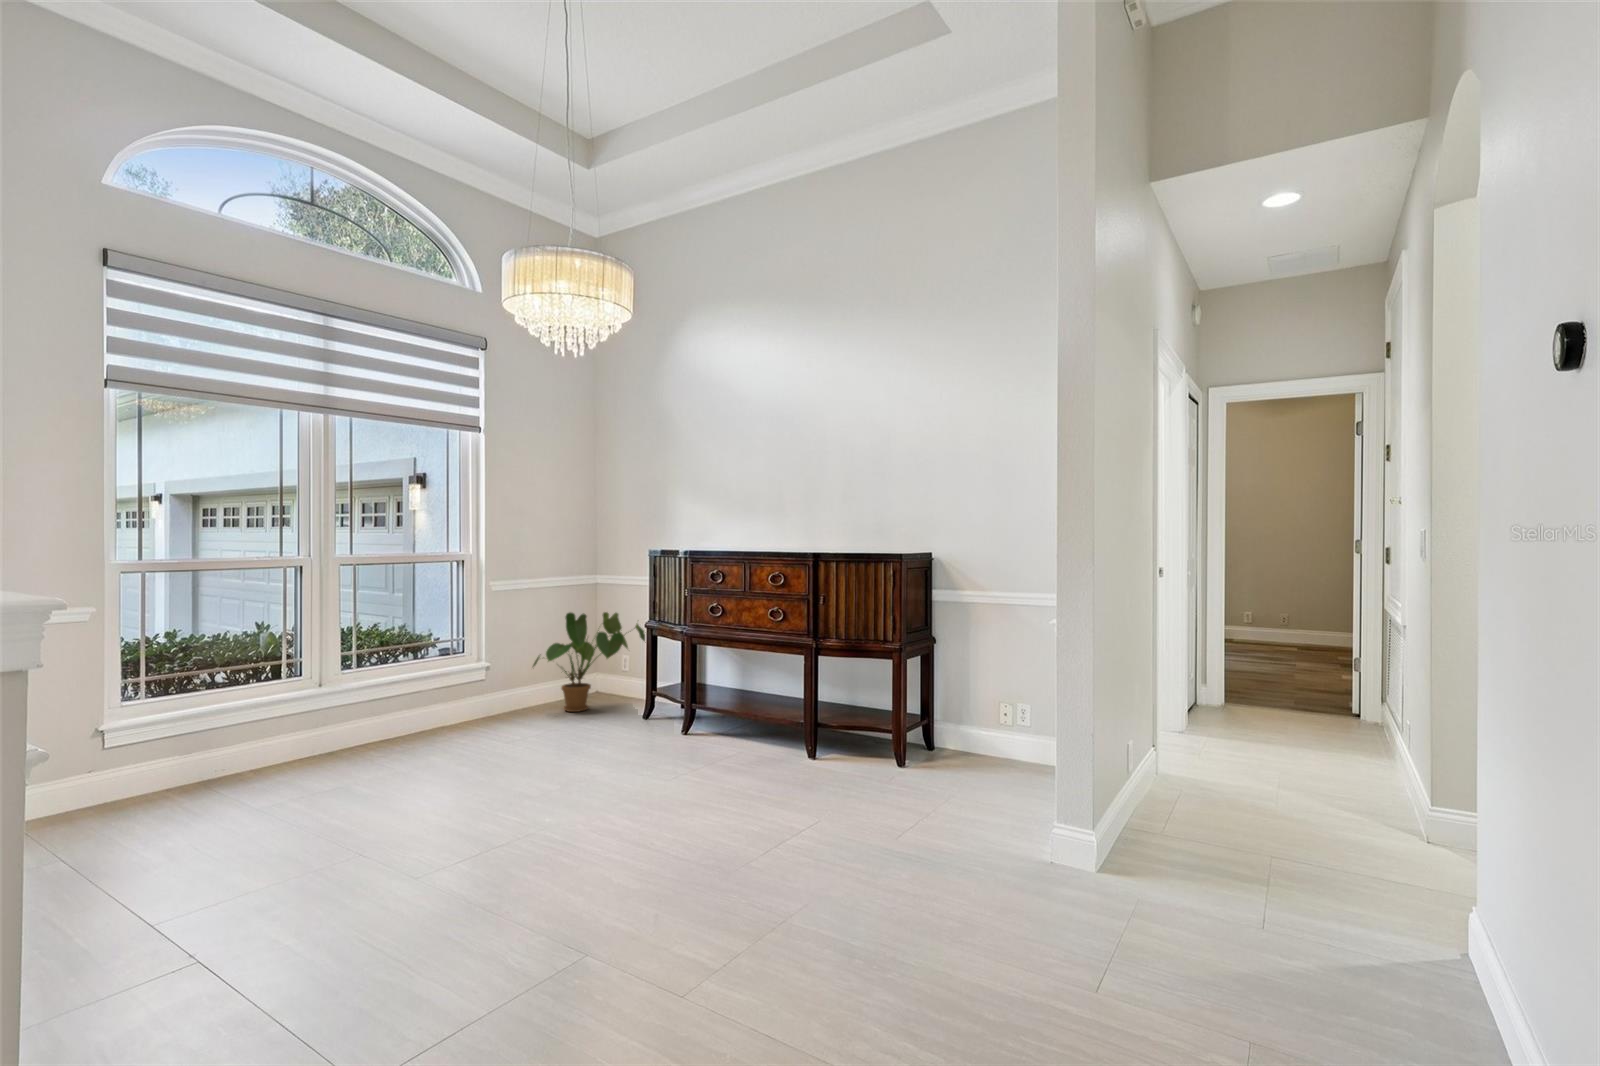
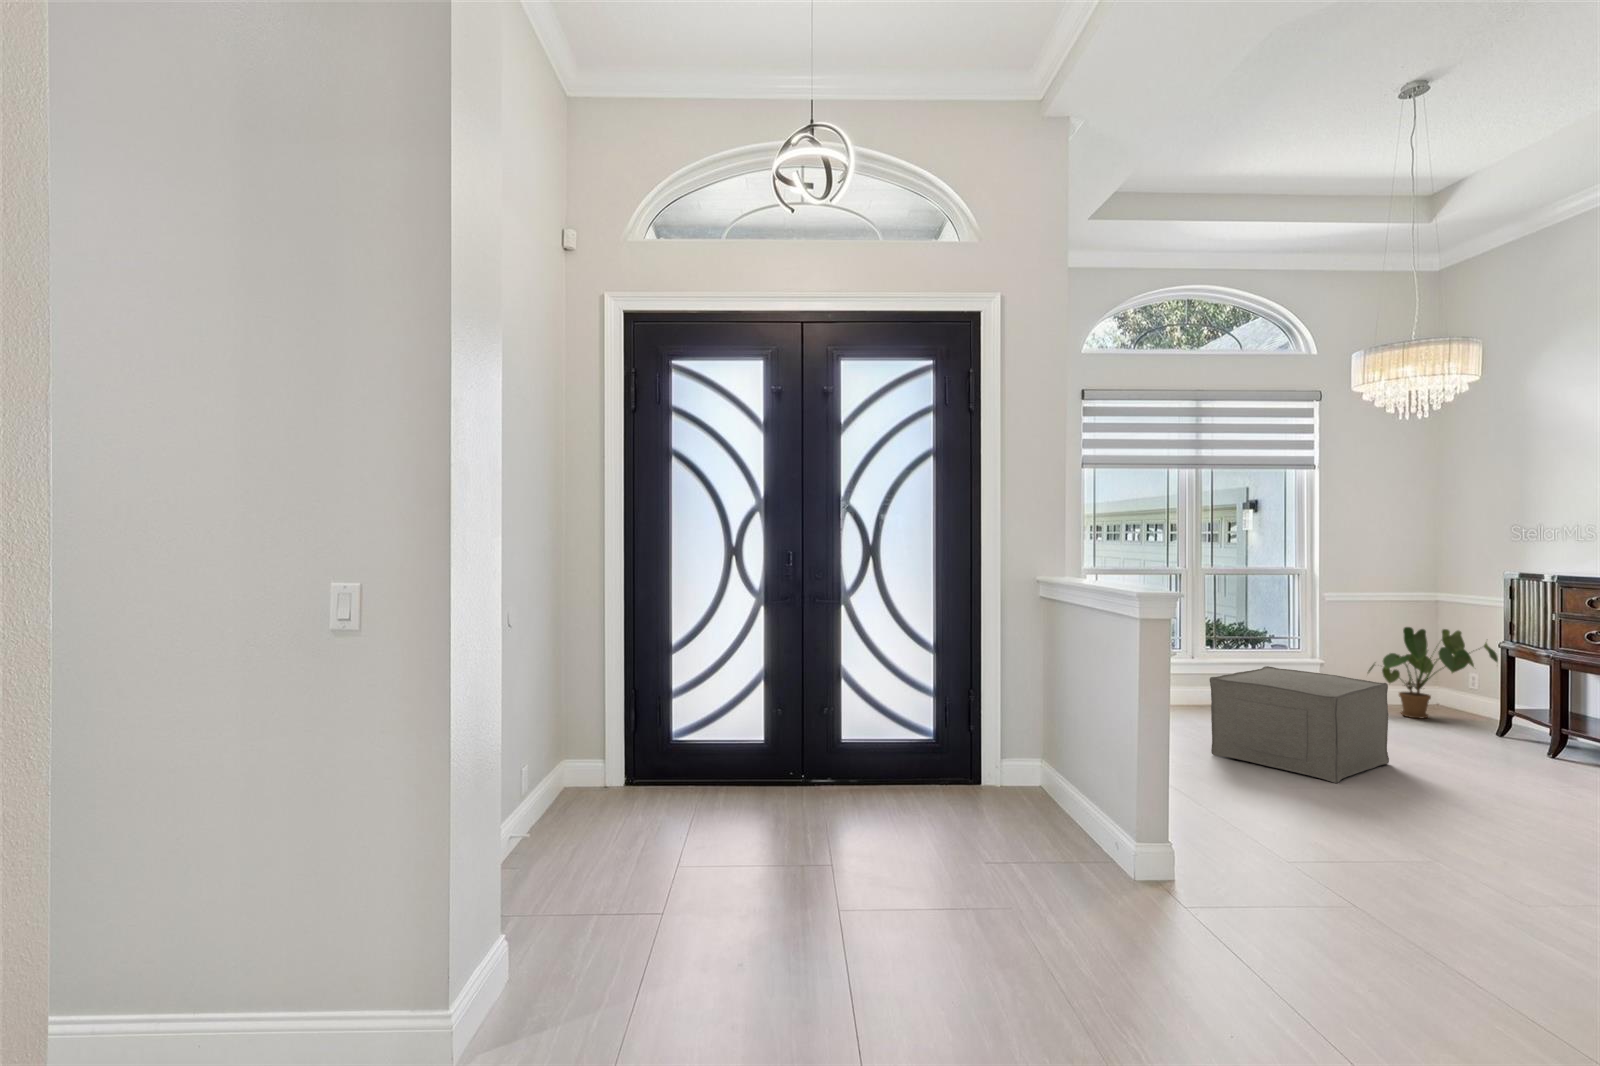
ottoman: none [262,682,525,851] -> present [1210,666,1389,783]

